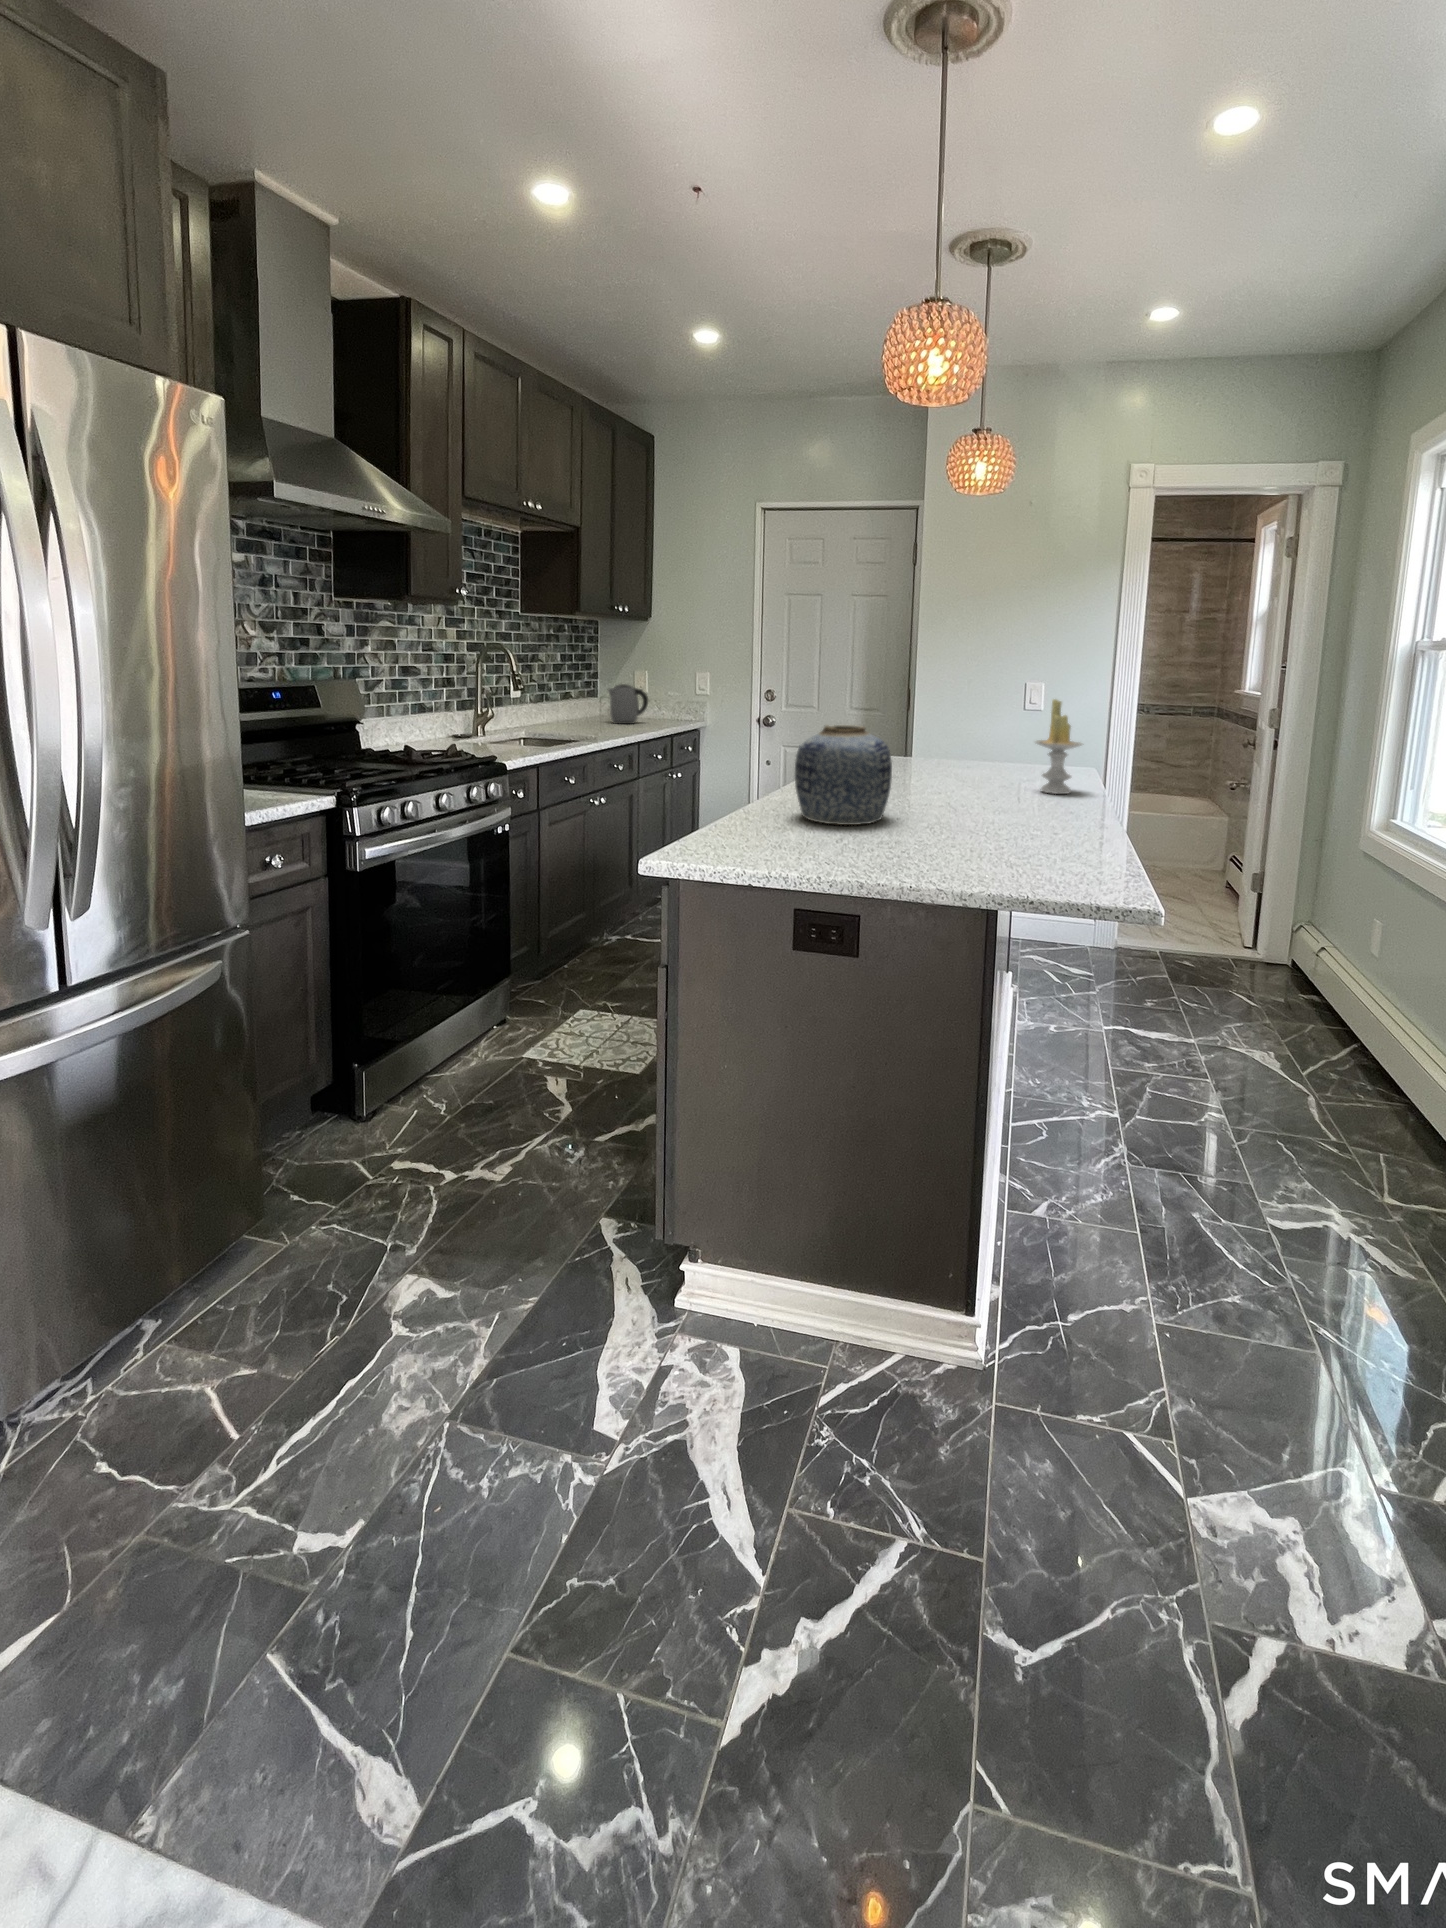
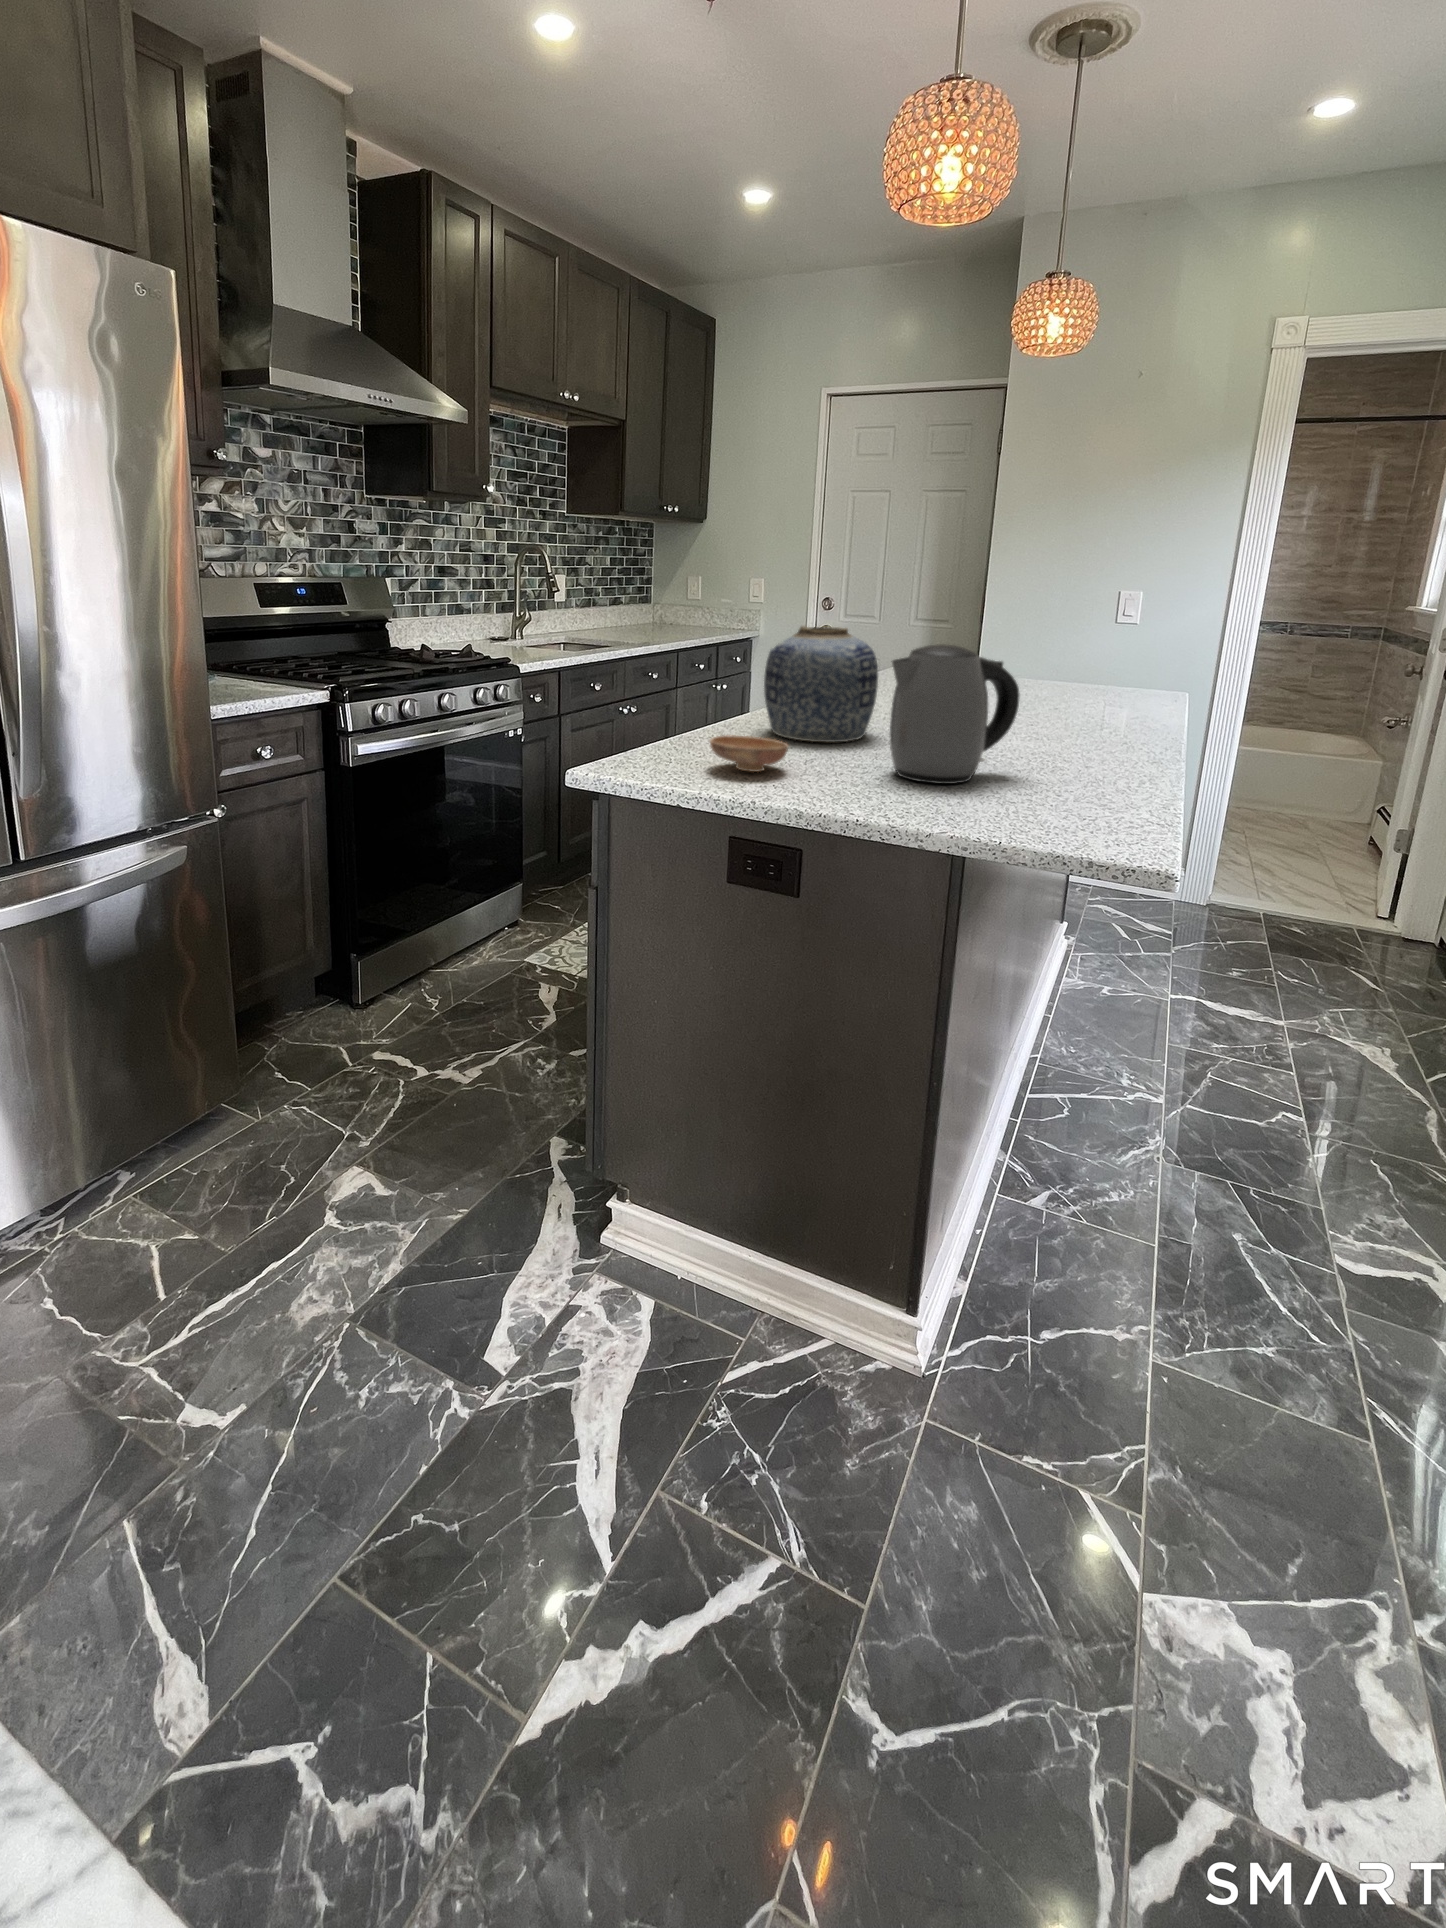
kettle: present [608,684,648,724] -> present [890,644,1020,784]
candle: present [1035,699,1082,794] -> none [1077,603,1141,720]
bowl: none [772,824,841,854] -> present [710,735,788,772]

